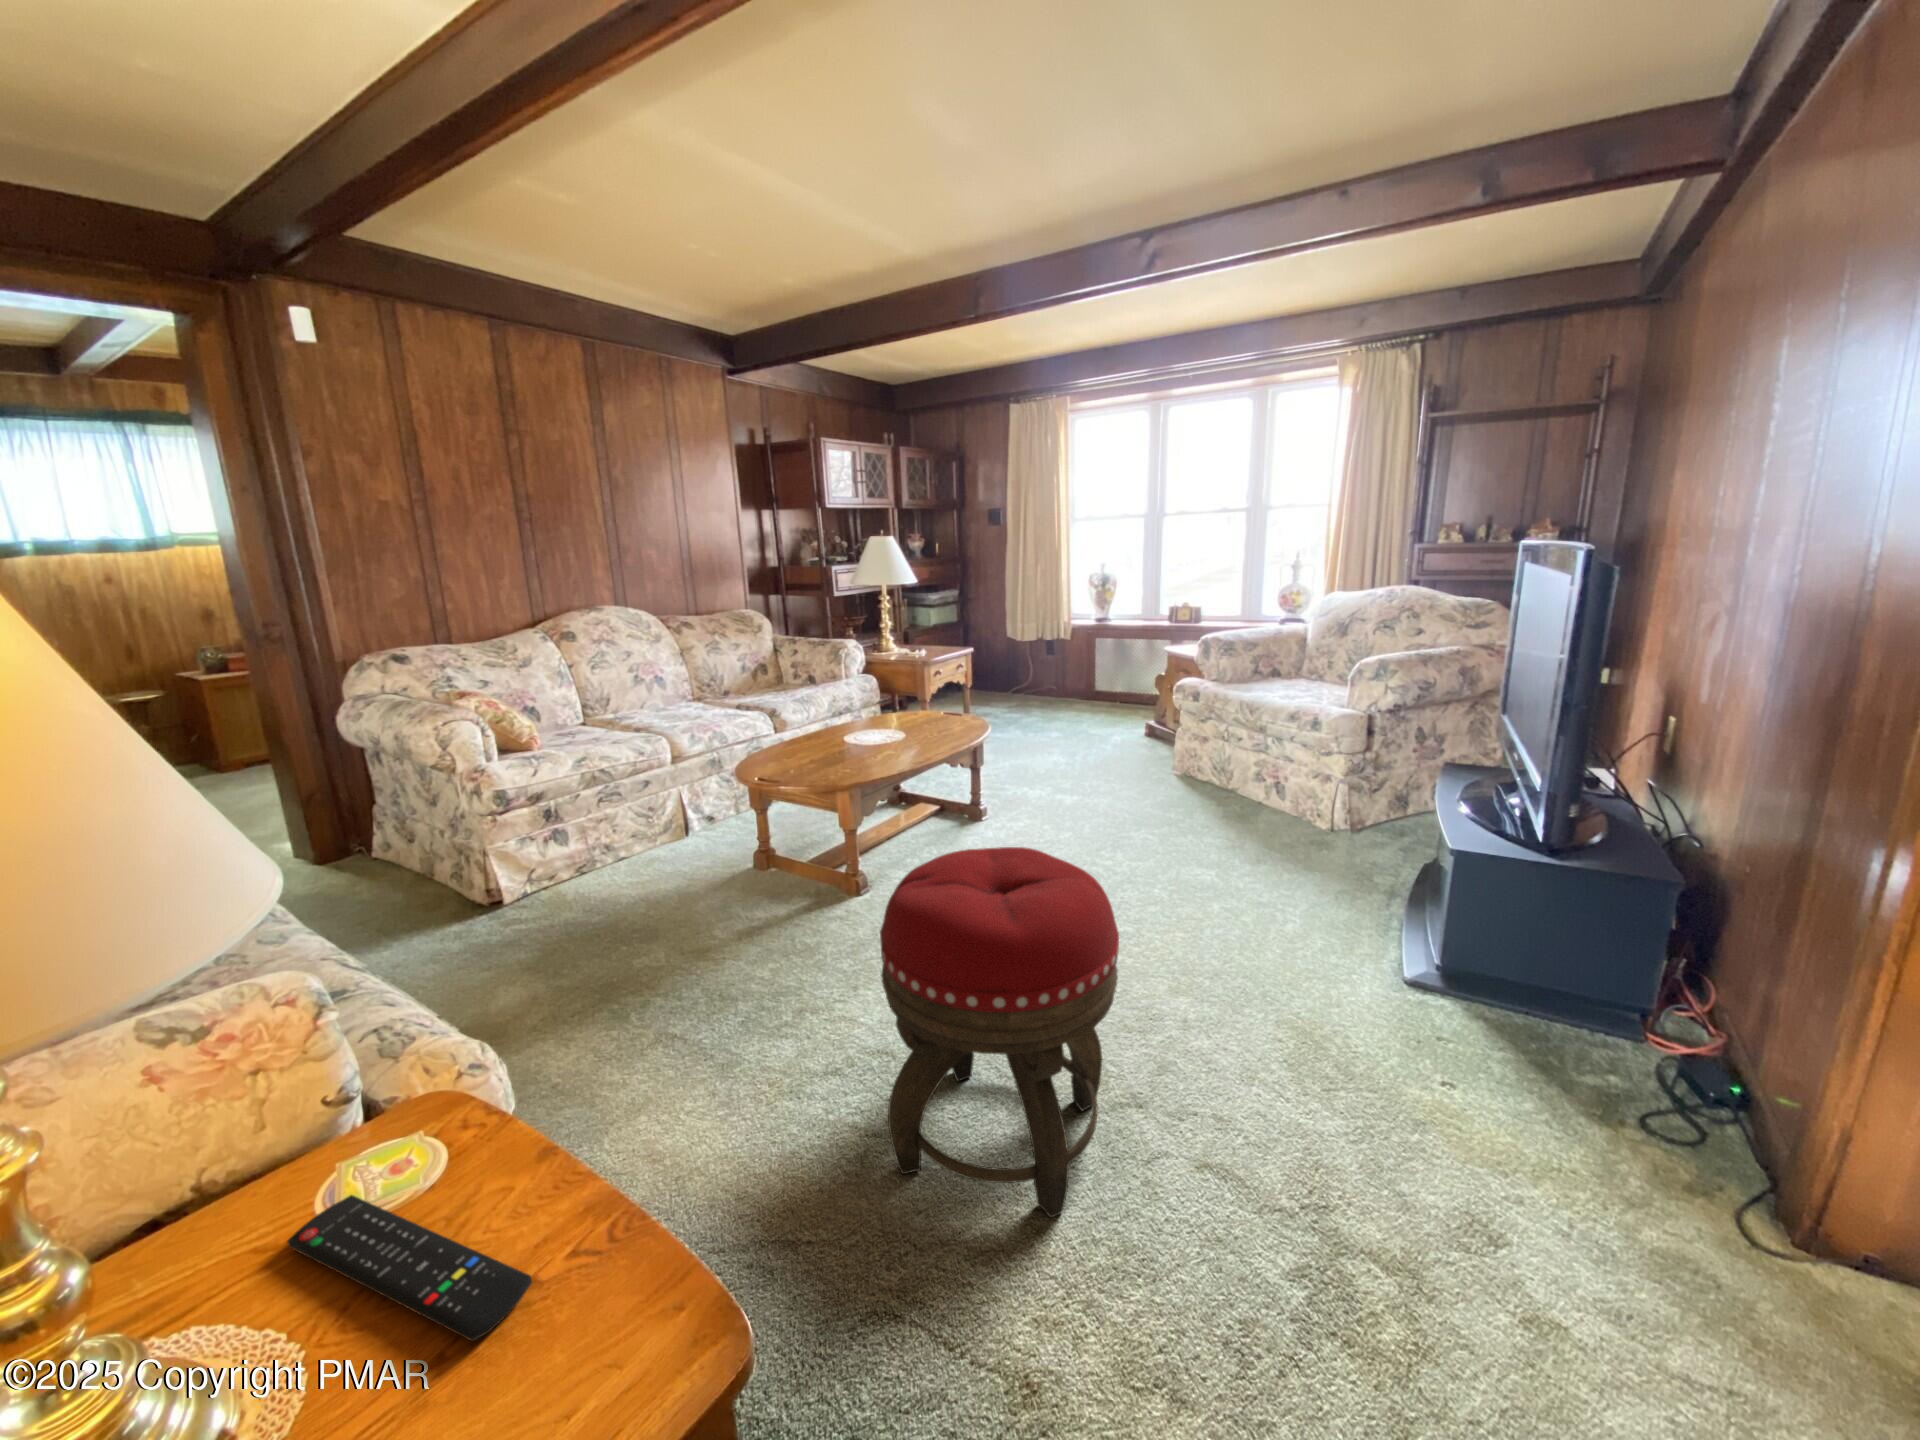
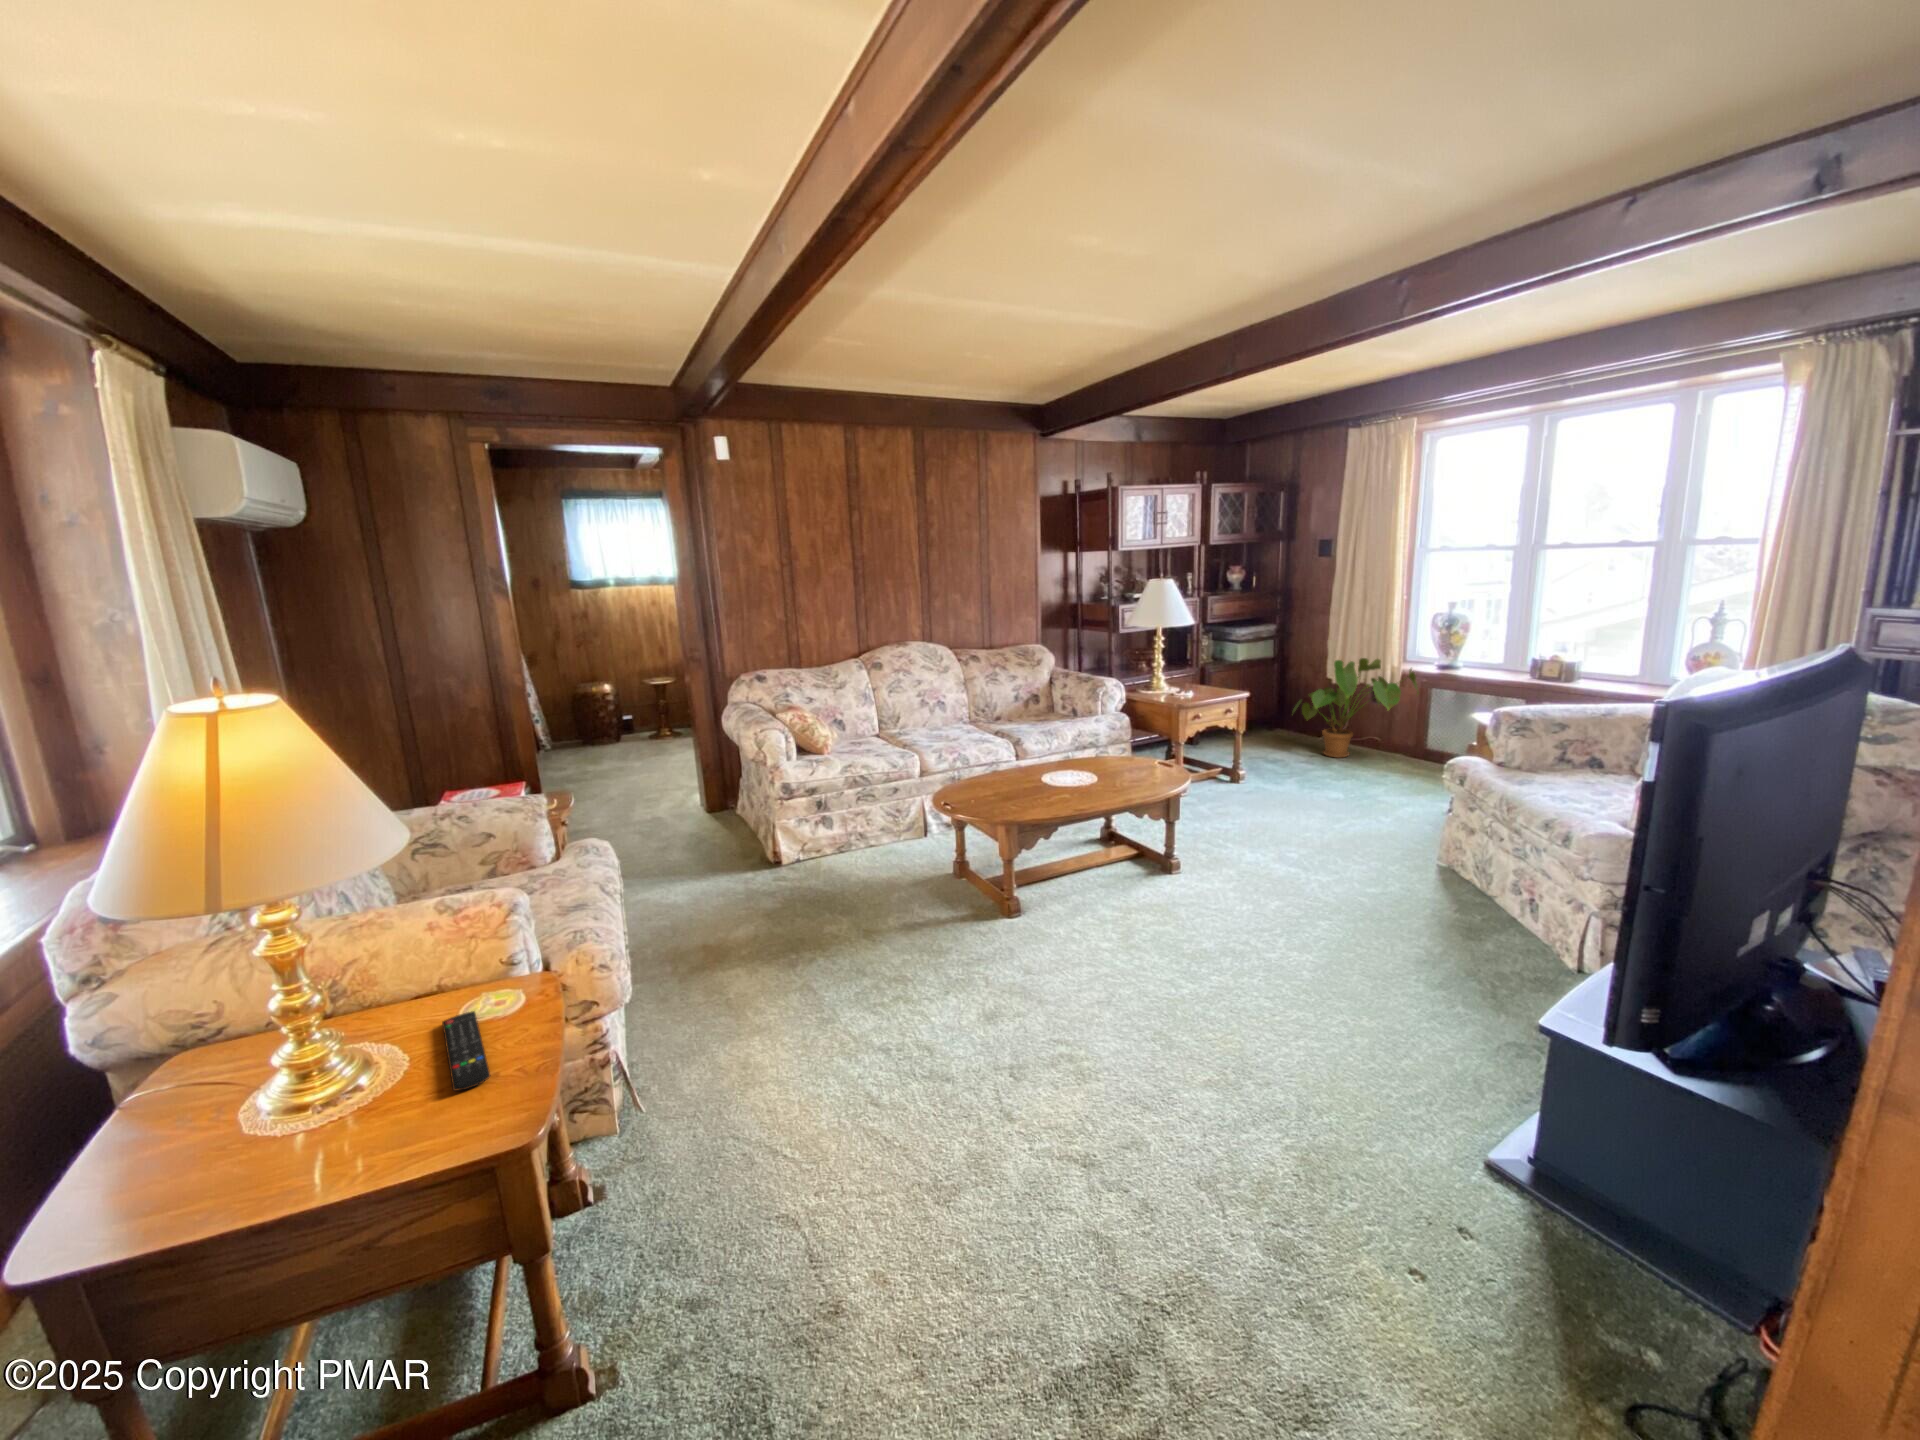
house plant: none [995,614,1096,707] -> present [1293,658,1419,758]
footstool: present [880,847,1119,1217] -> none [856,902,1053,1214]

